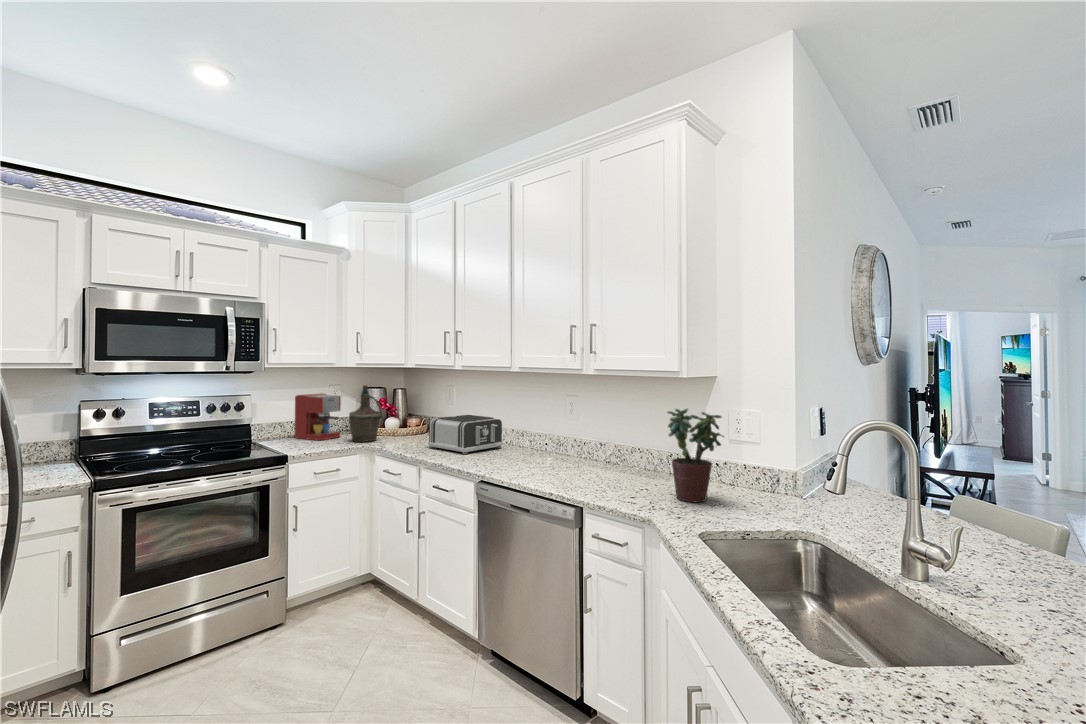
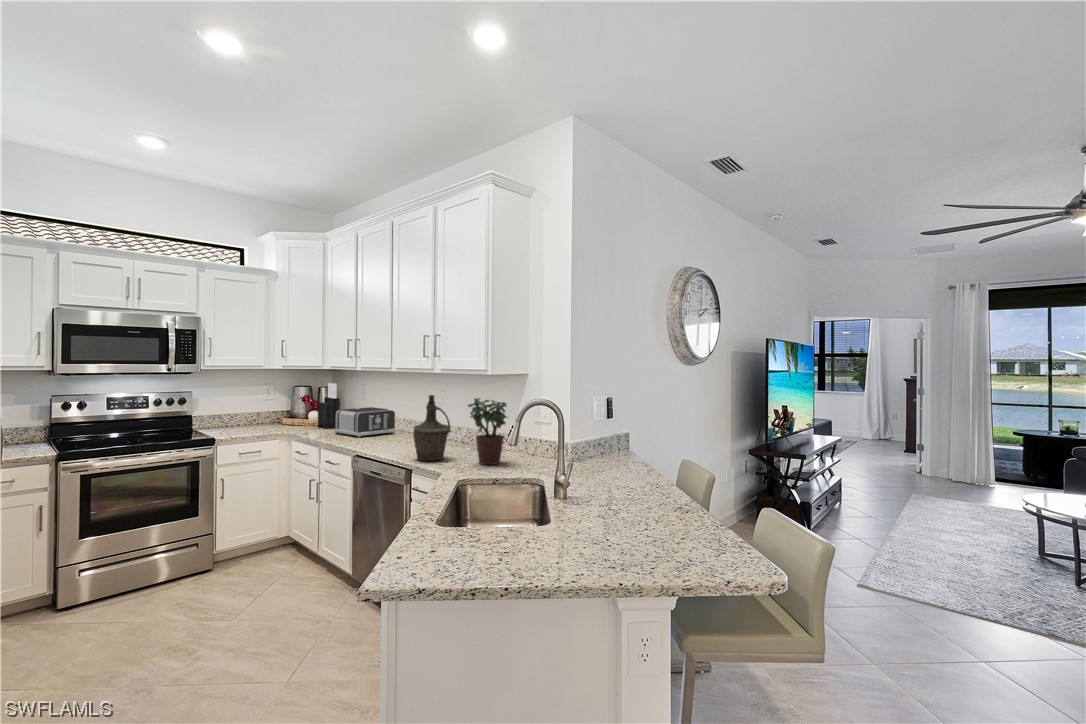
bottle: present [349,385,383,442] -> present [413,395,451,461]
knife block: none [398,385,426,441] -> present [318,383,340,429]
coffee maker: present [295,393,341,441] -> none [231,391,270,429]

